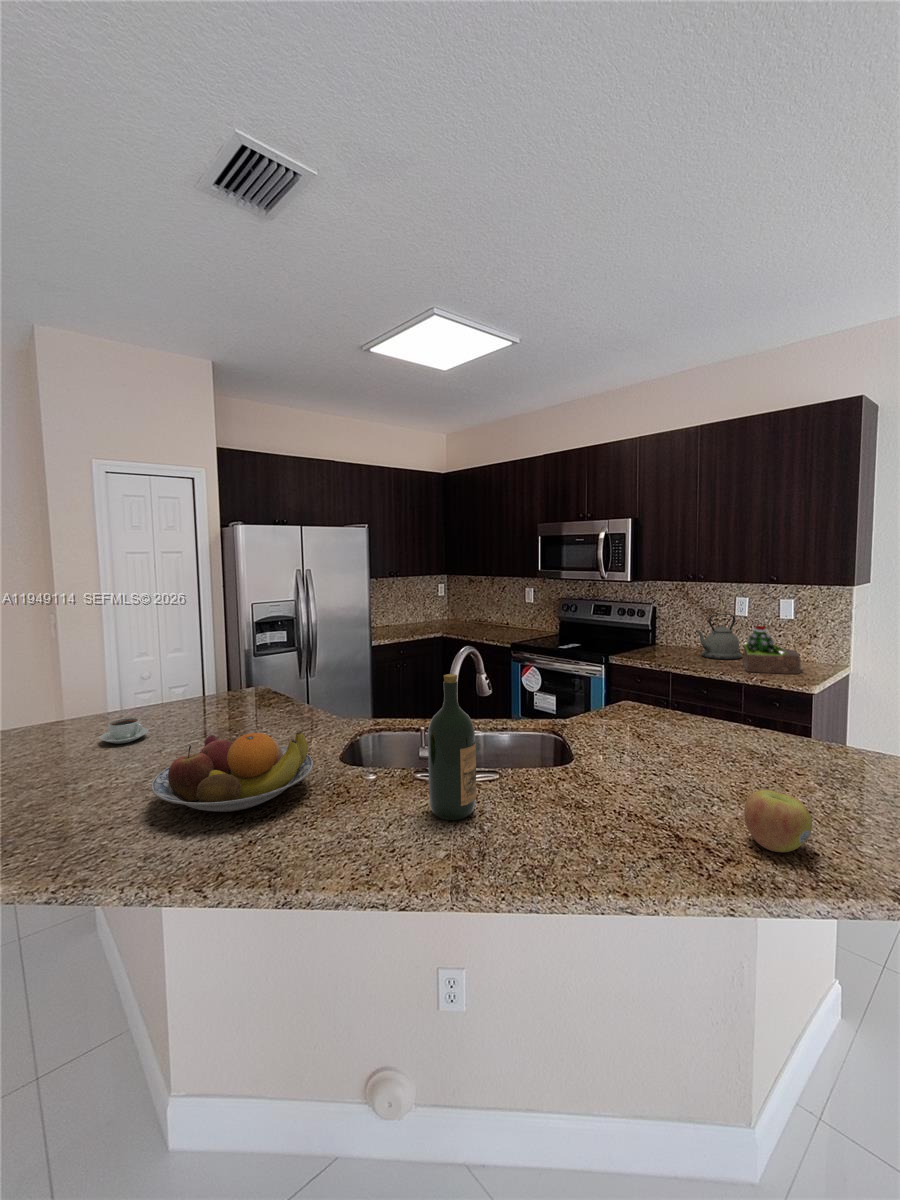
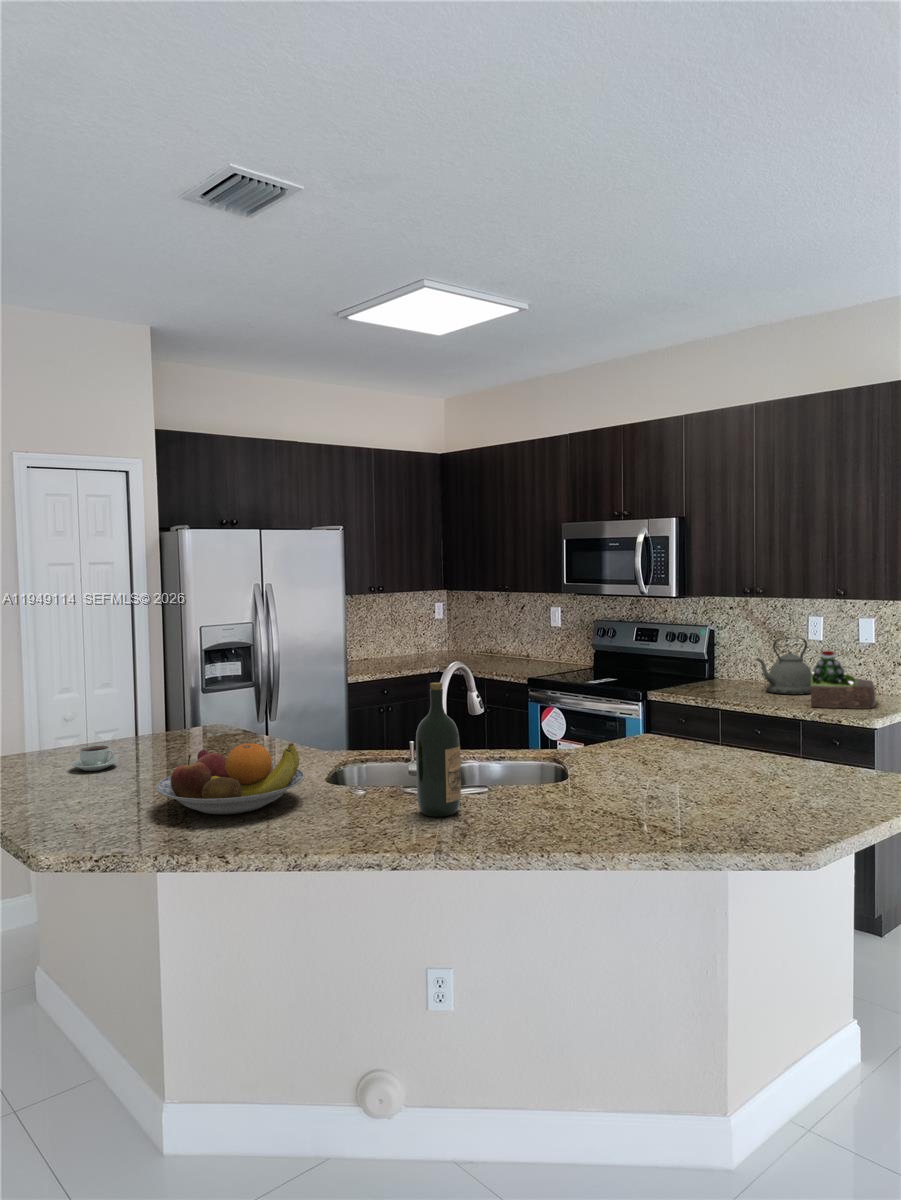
apple: present [744,790,812,852] -> none [696,780,750,831]

